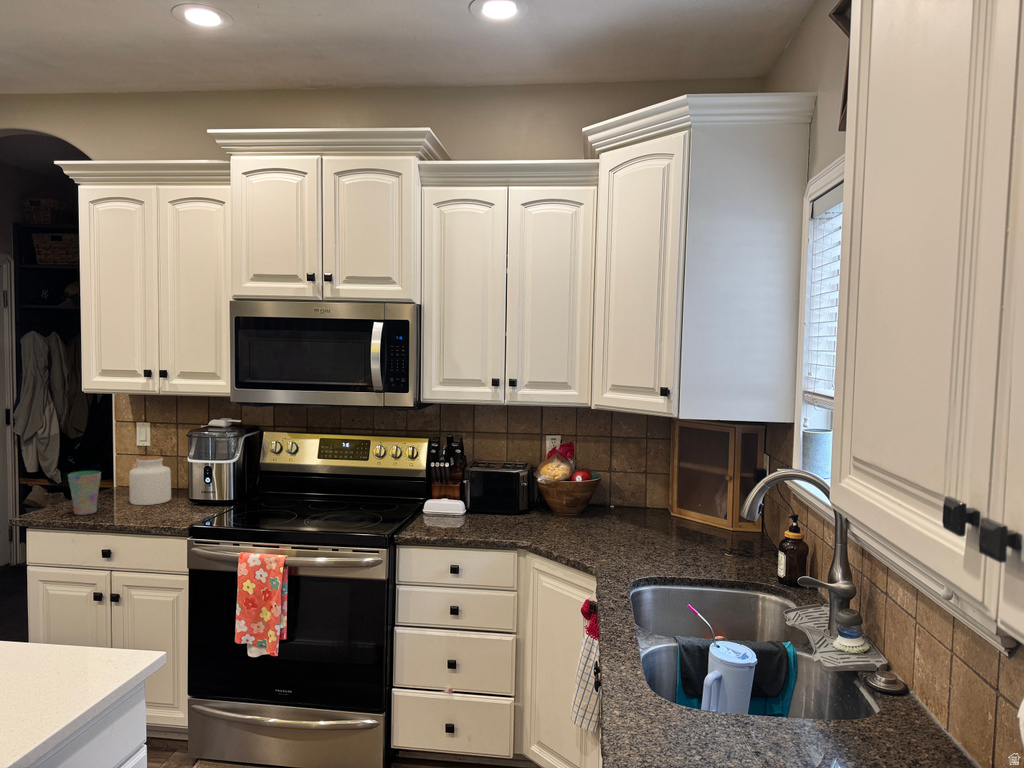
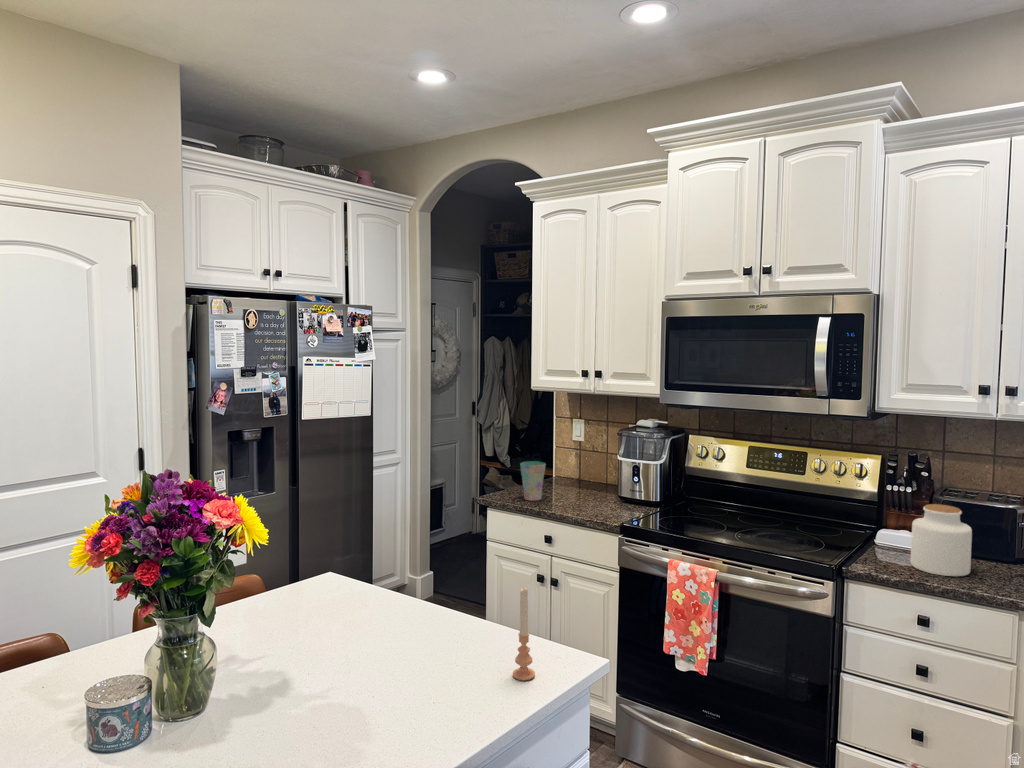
jar: present [129,456,171,505] -> present [910,504,972,576]
candle: none [43,597,71,695] -> present [513,588,535,680]

